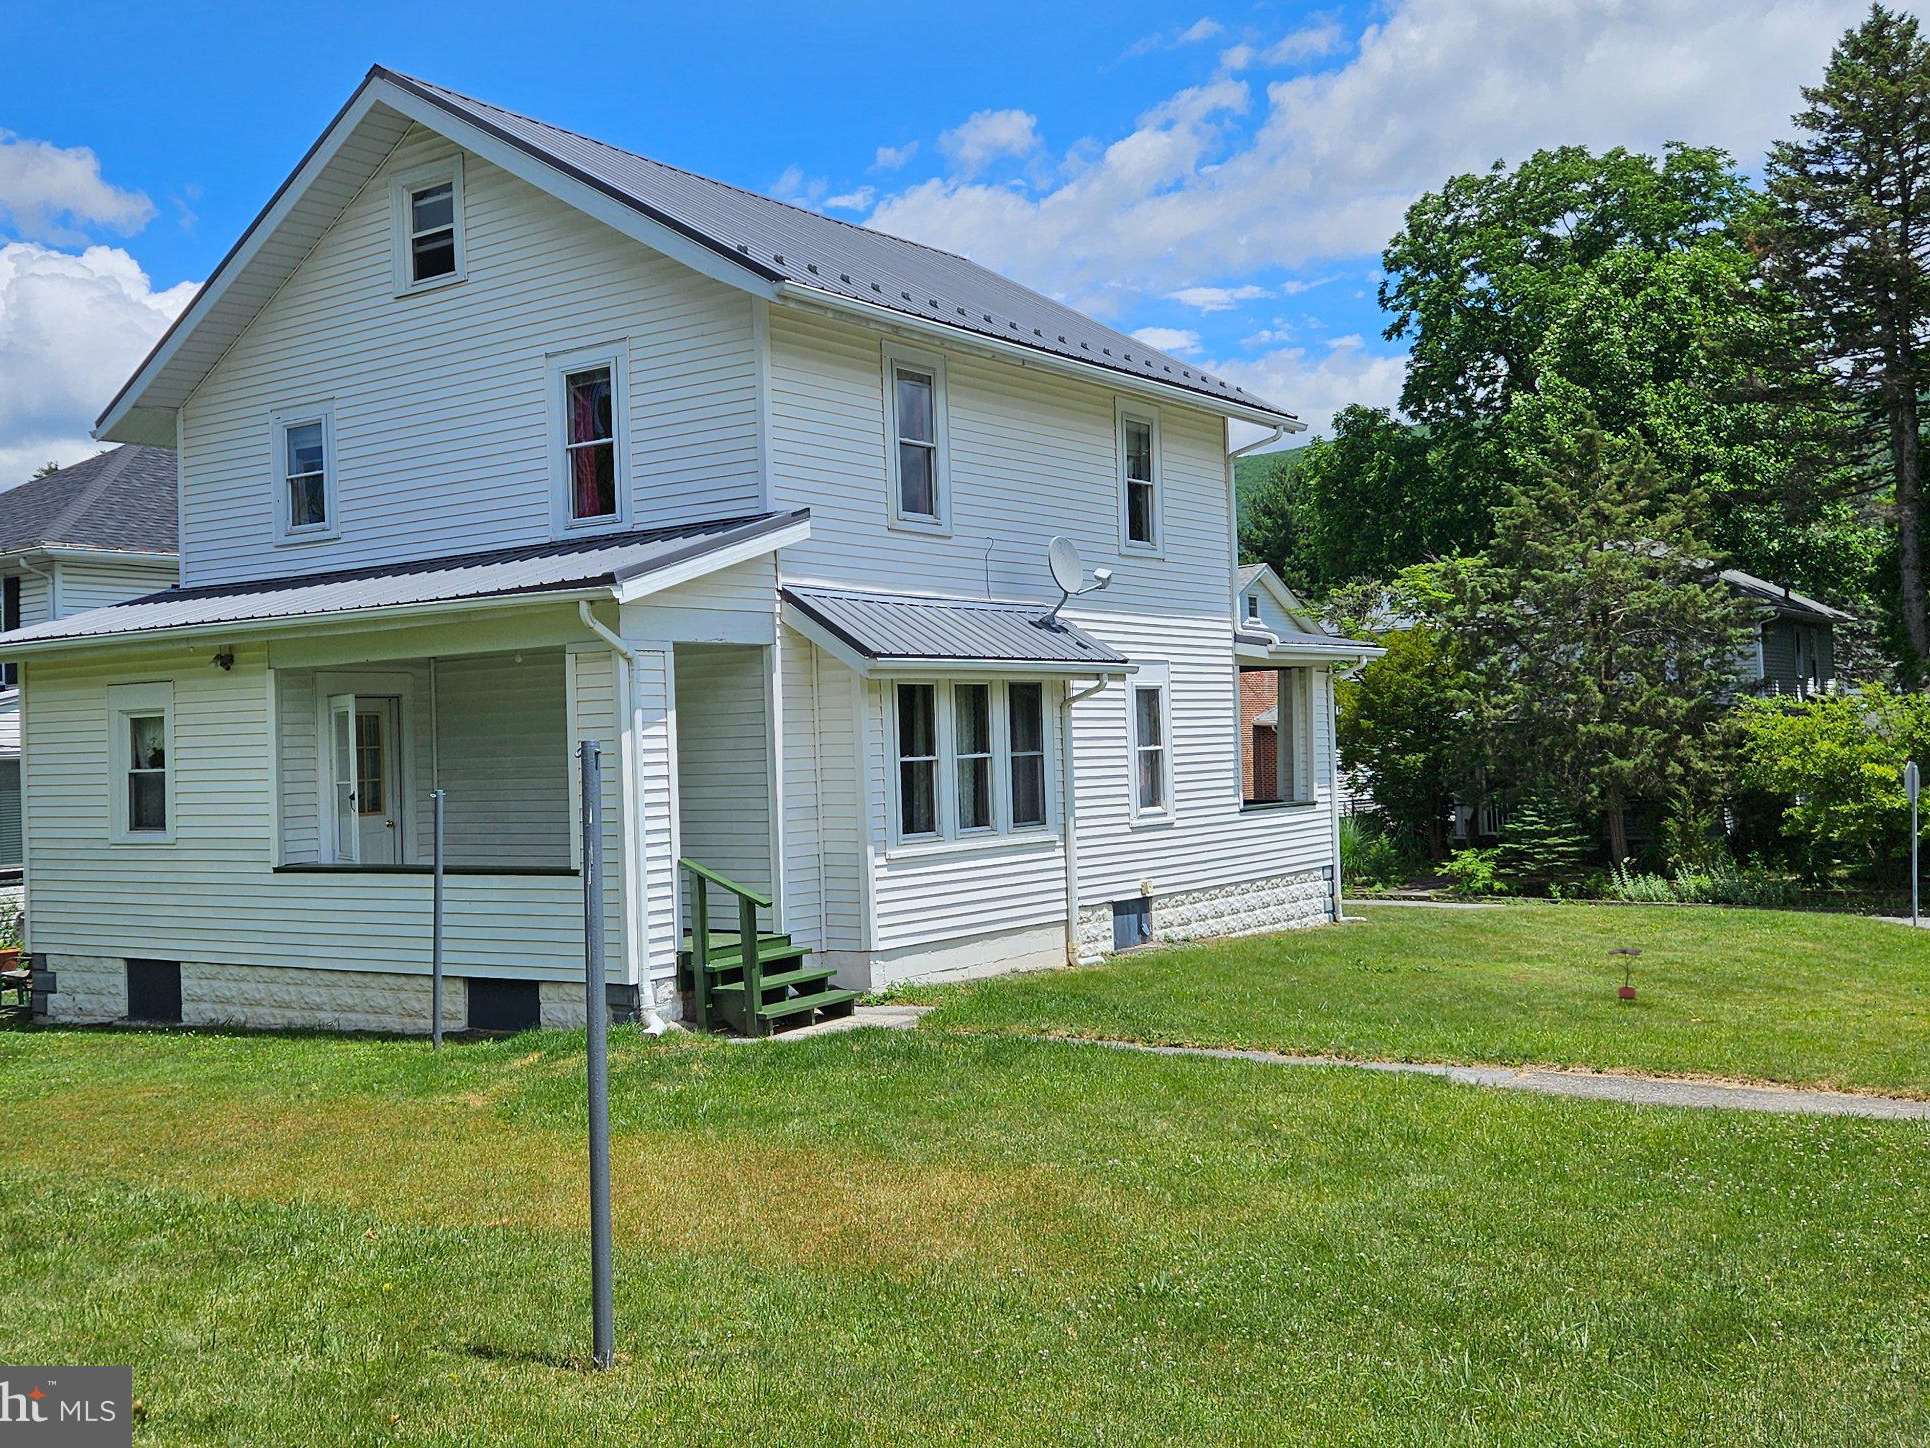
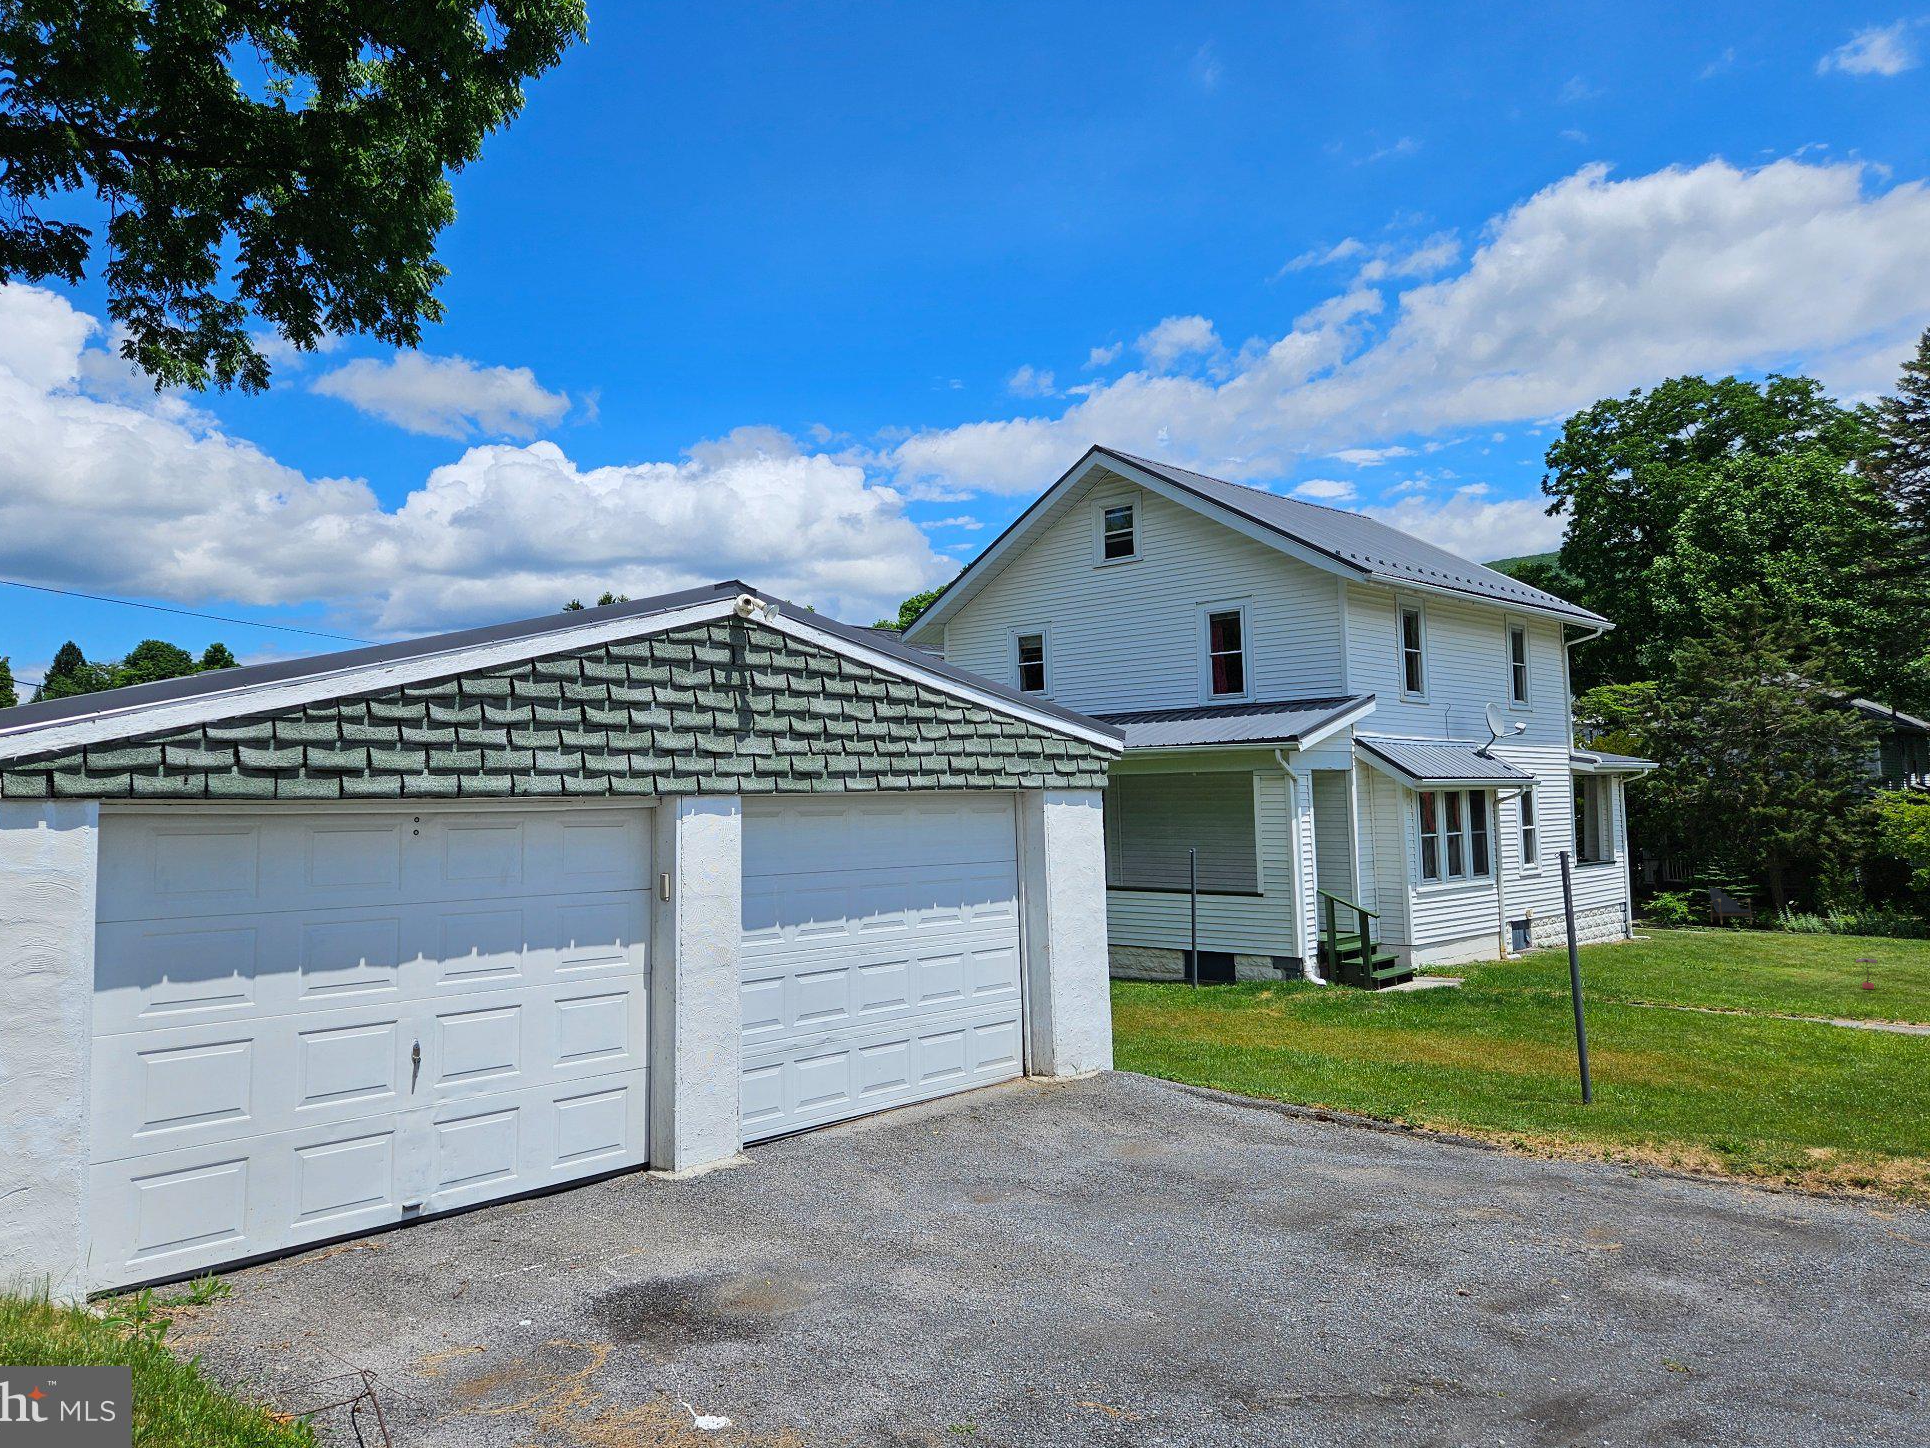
lounge chair: none [1517,843,1572,896] -> present [1709,888,1752,924]

